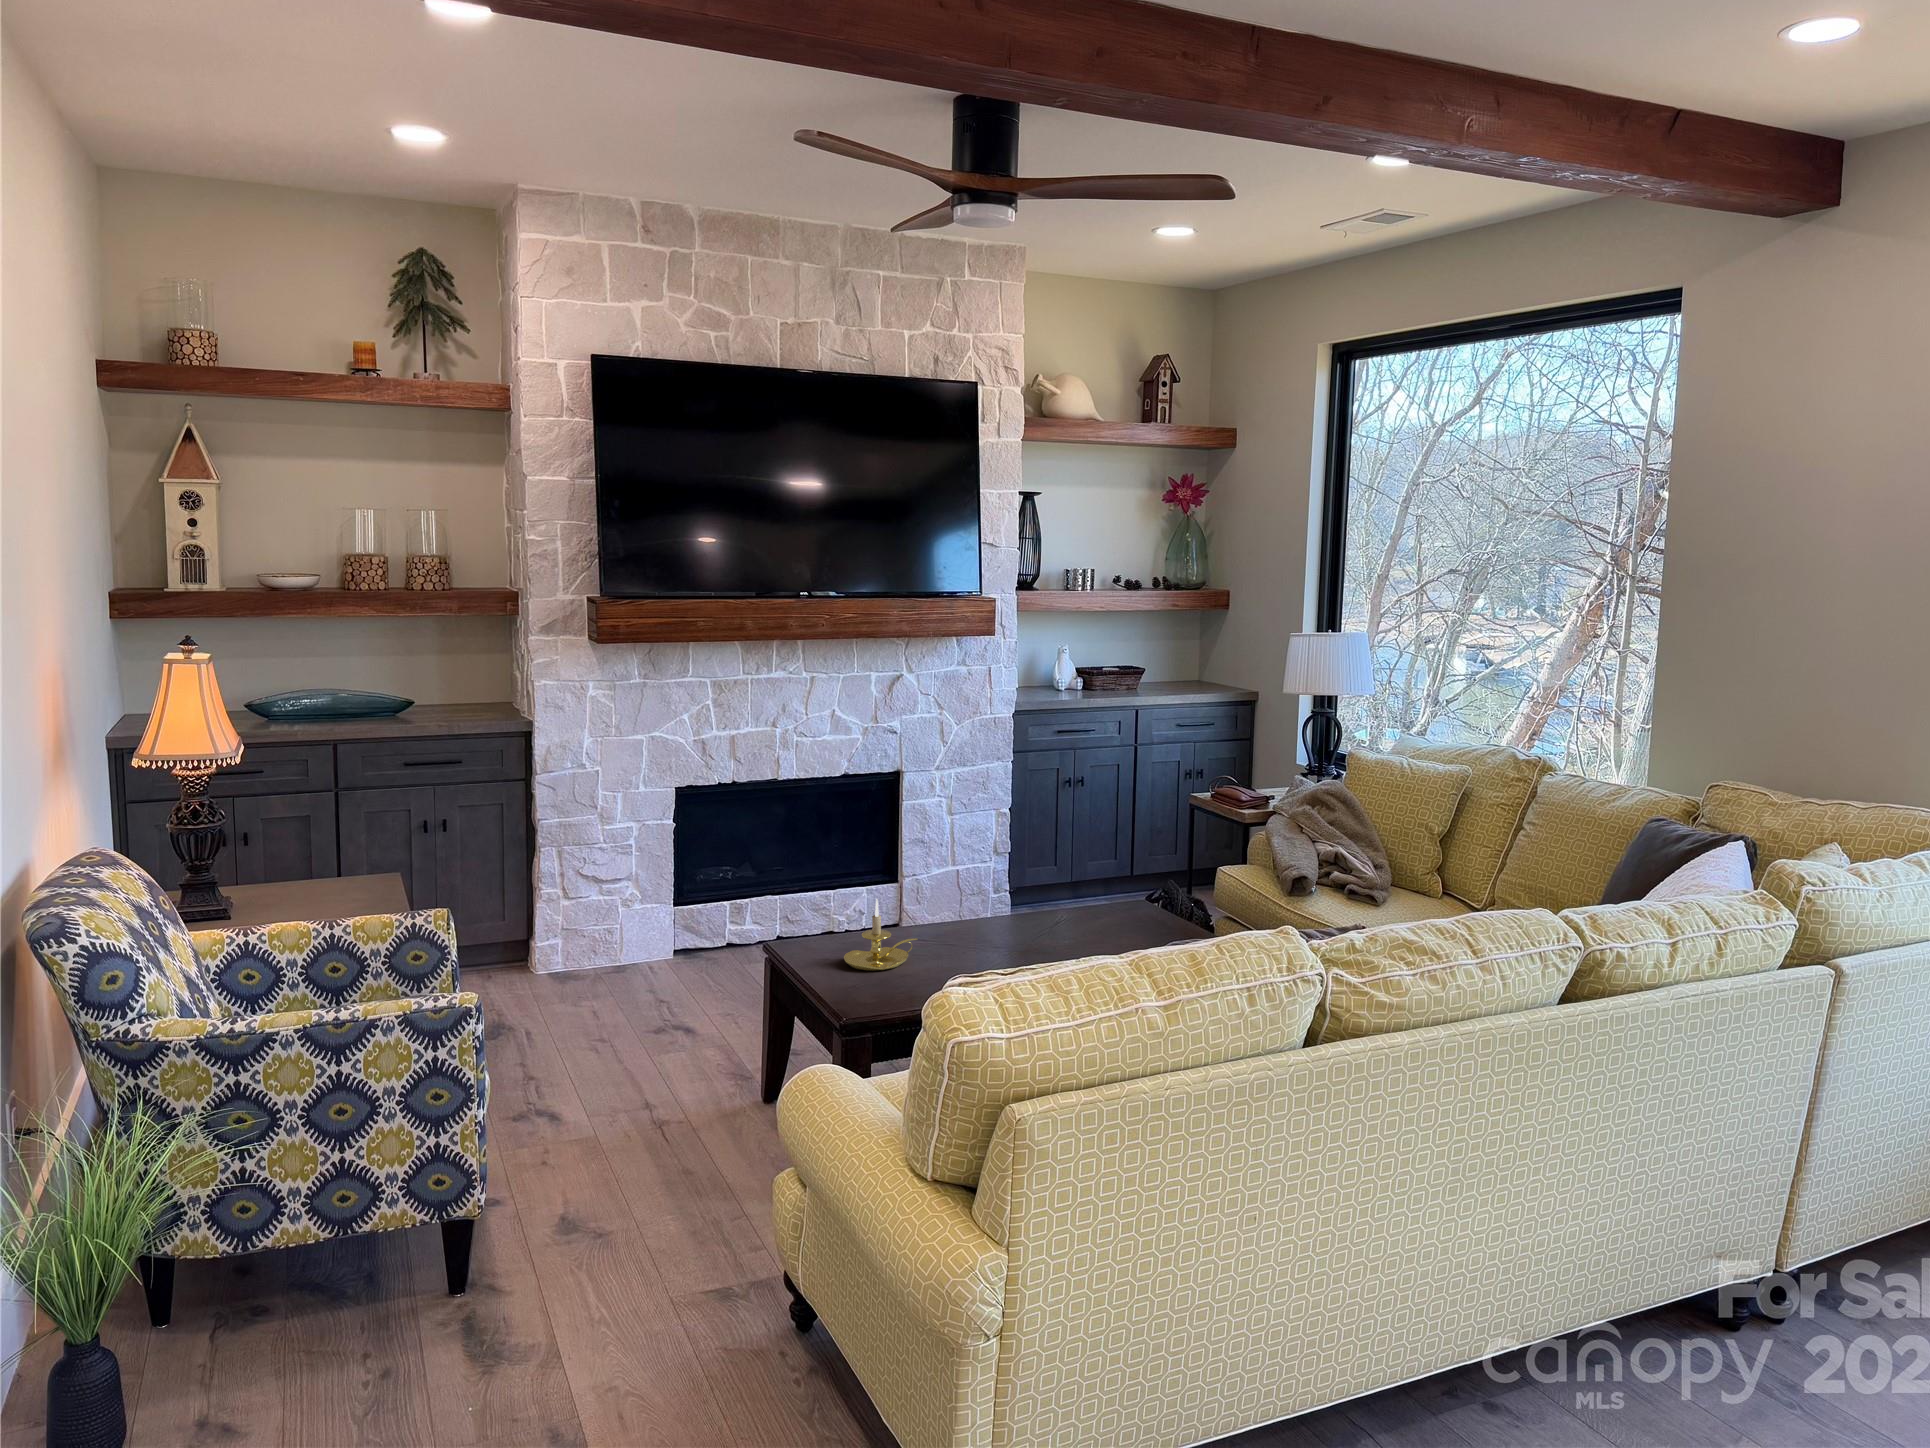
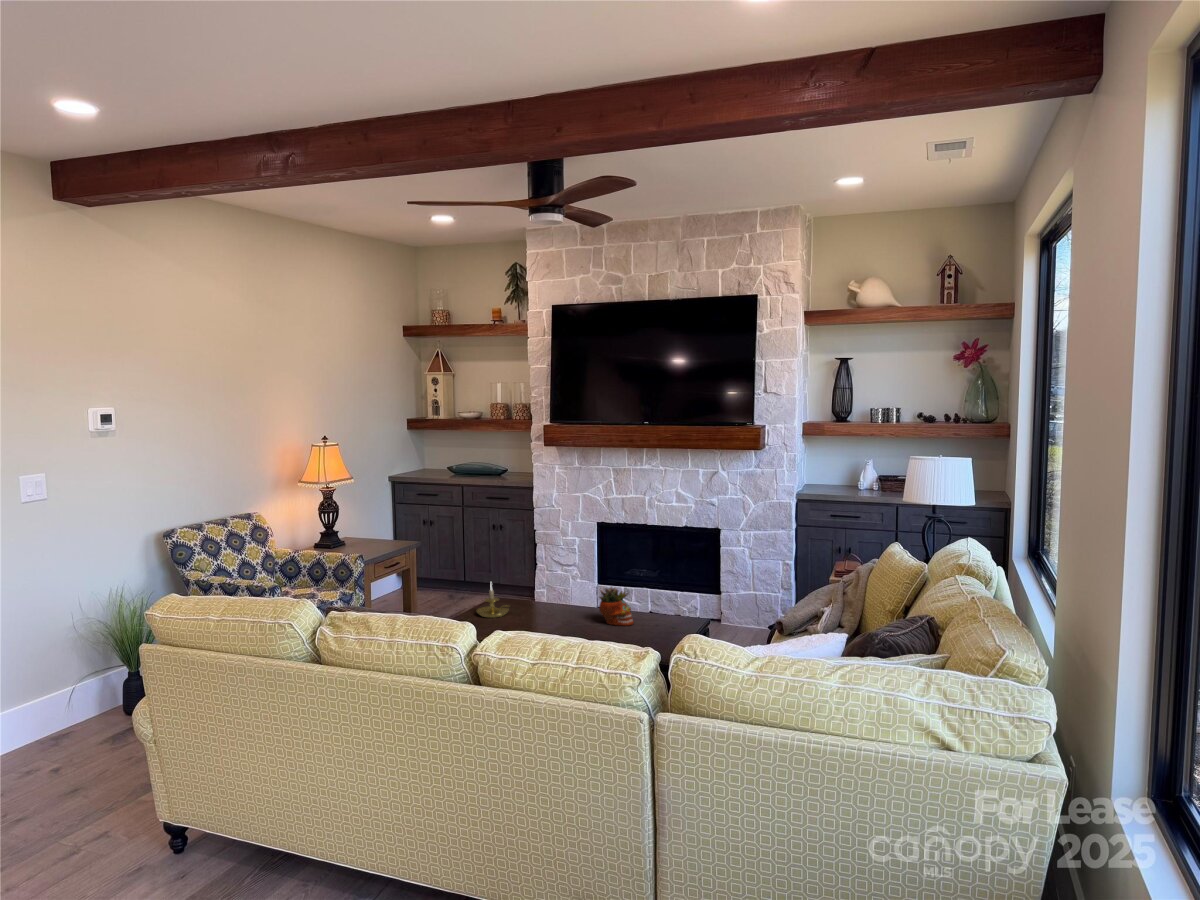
succulent planter: none [1061,869,1124,933] -> present [599,587,634,626]

